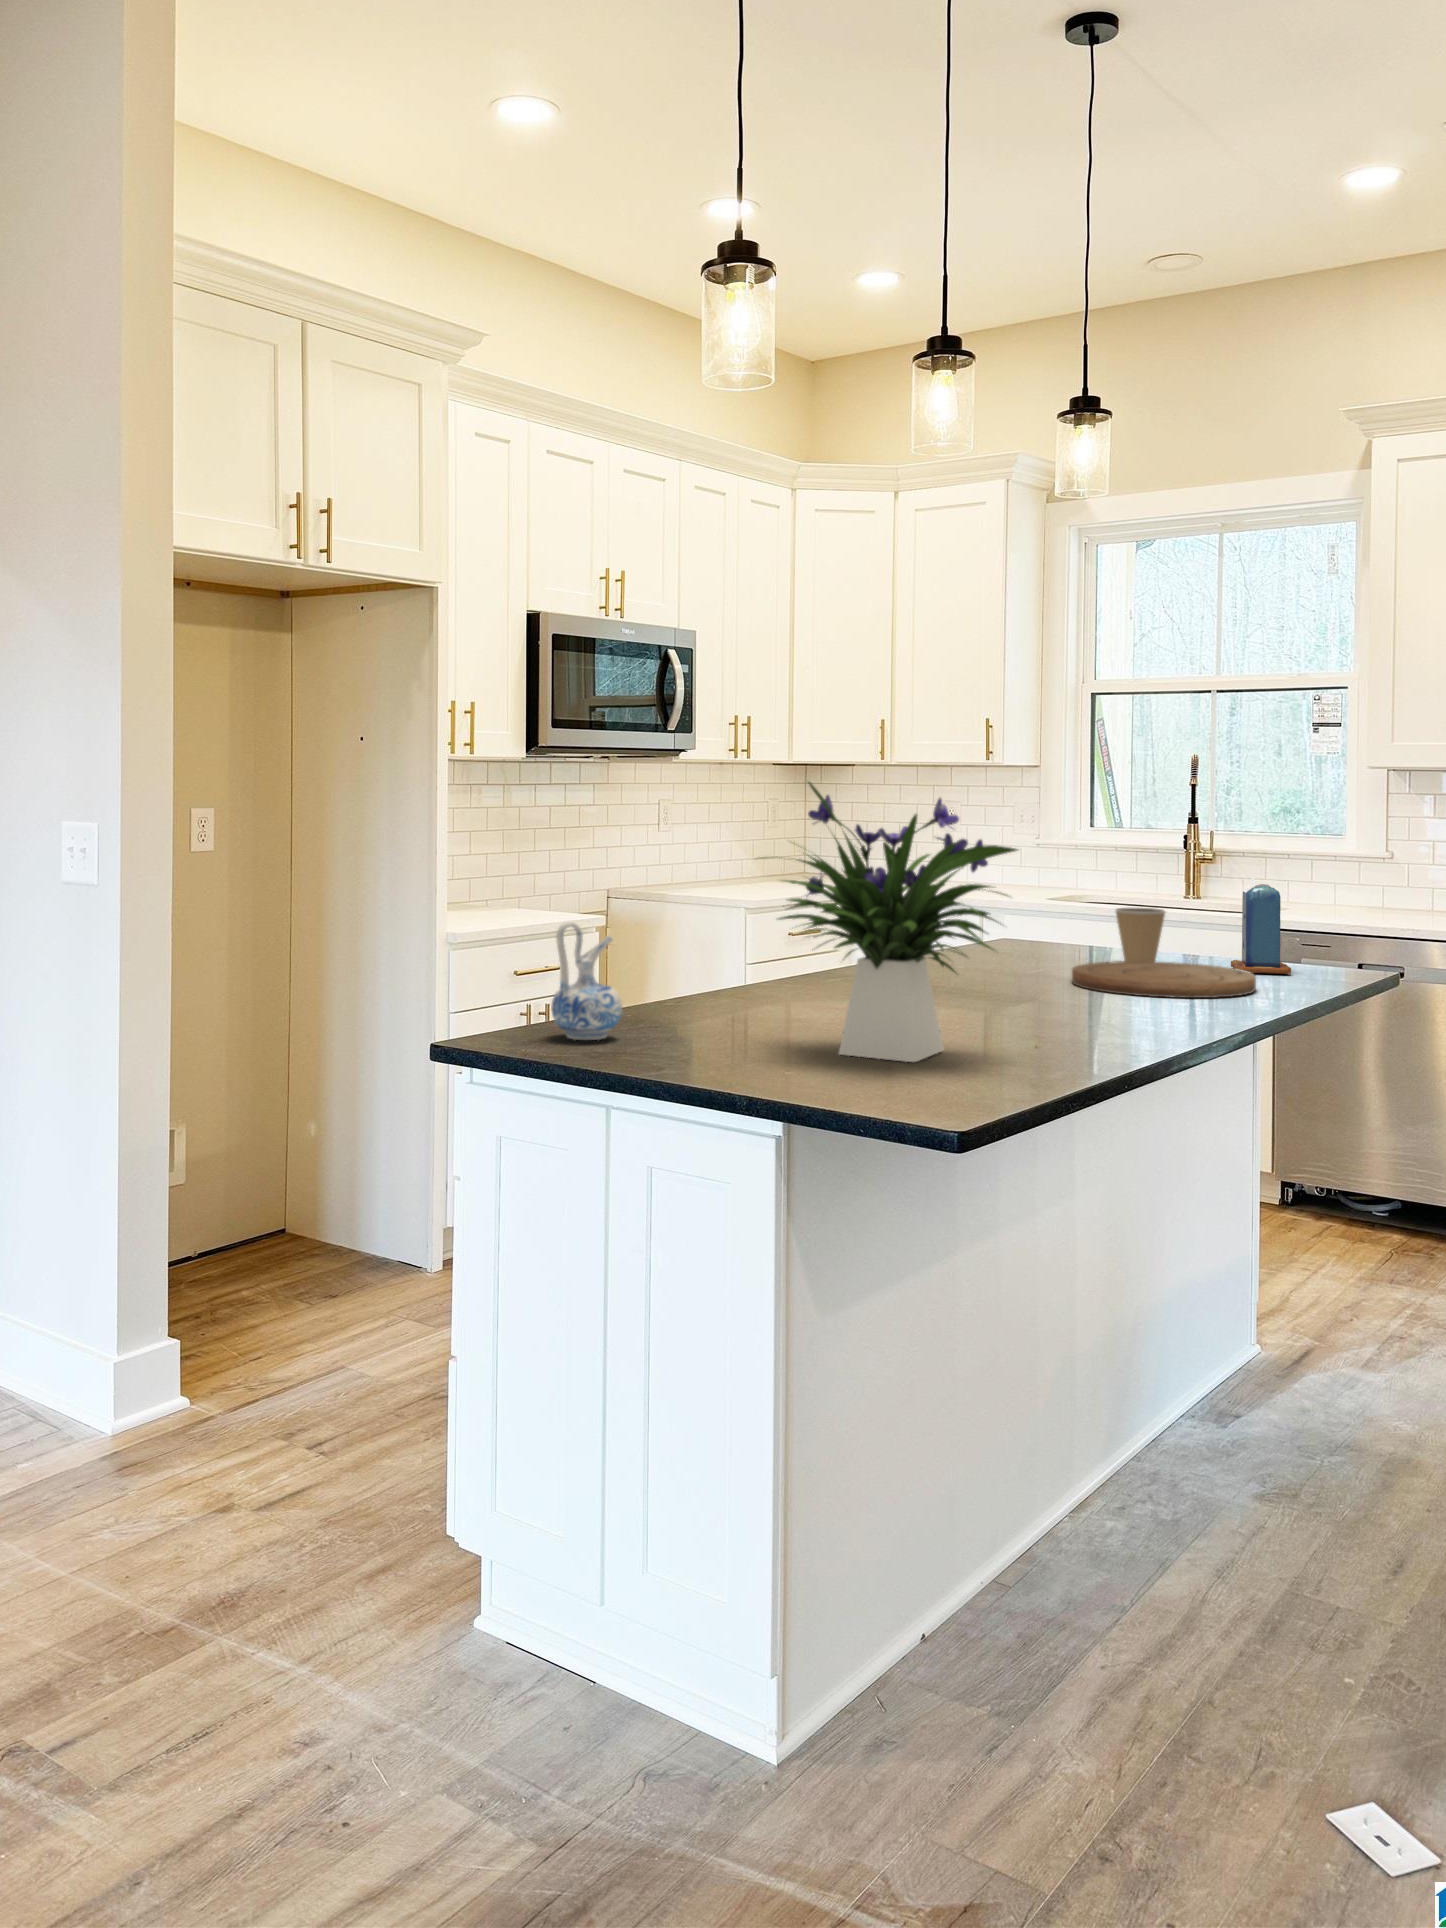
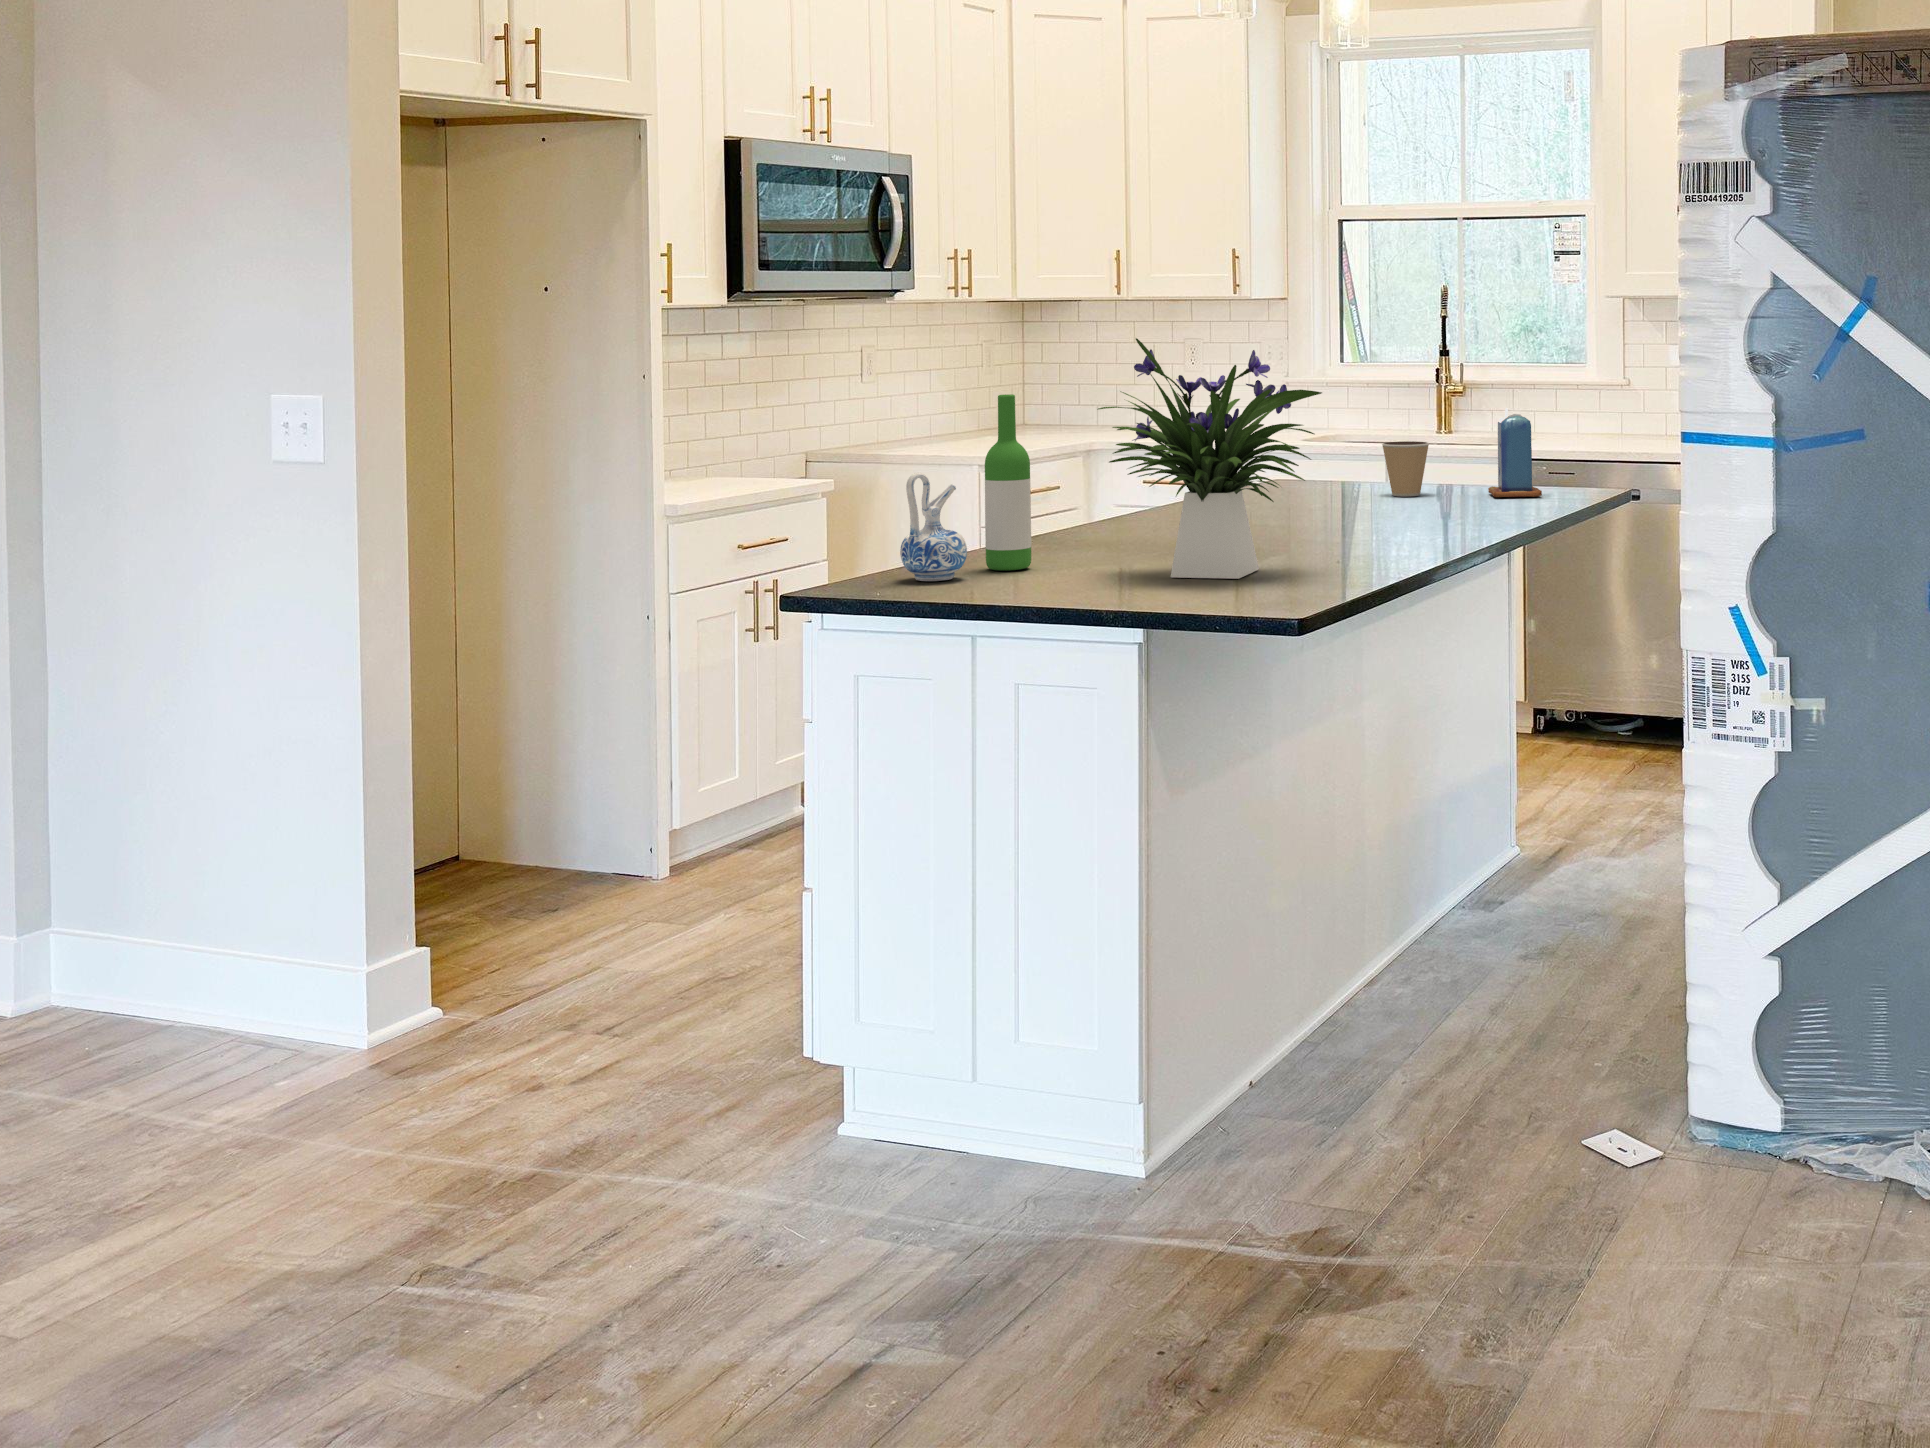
wine bottle: none [650,840,699,1031] -> present [985,394,1031,571]
cutting board: present [1072,961,1256,998] -> none [1348,491,1512,521]

